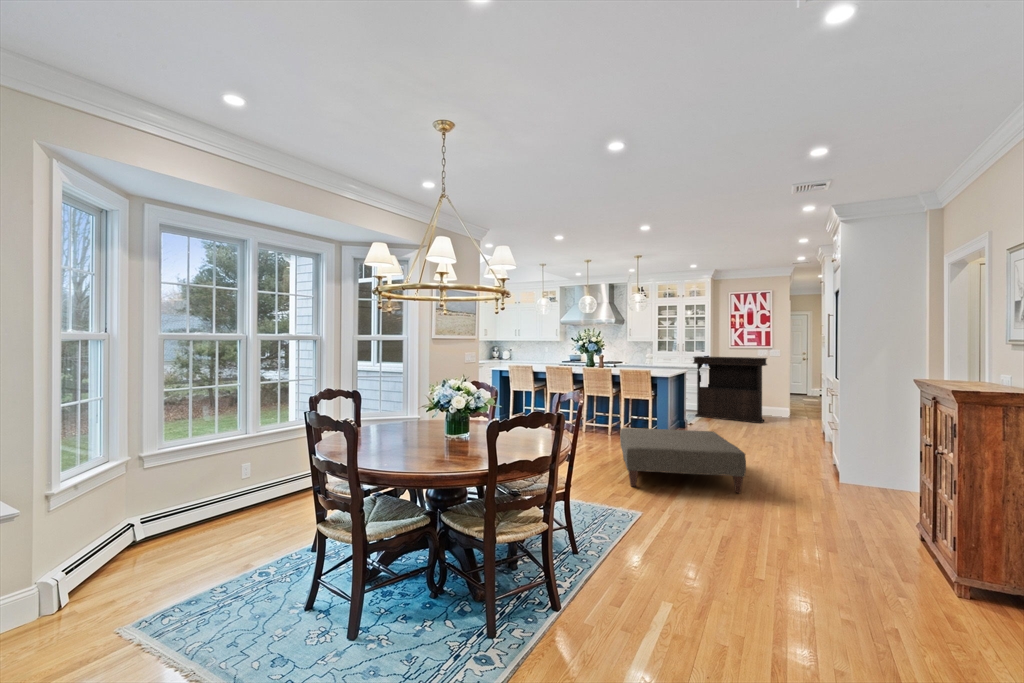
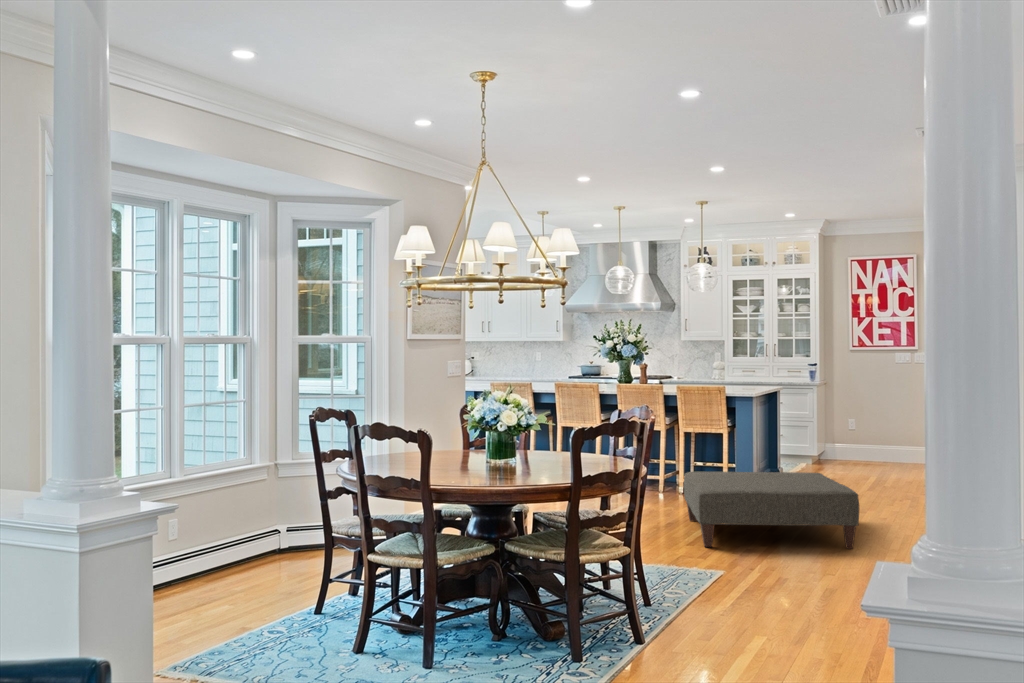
console table: present [693,356,767,423] -> none [791,365,907,471]

